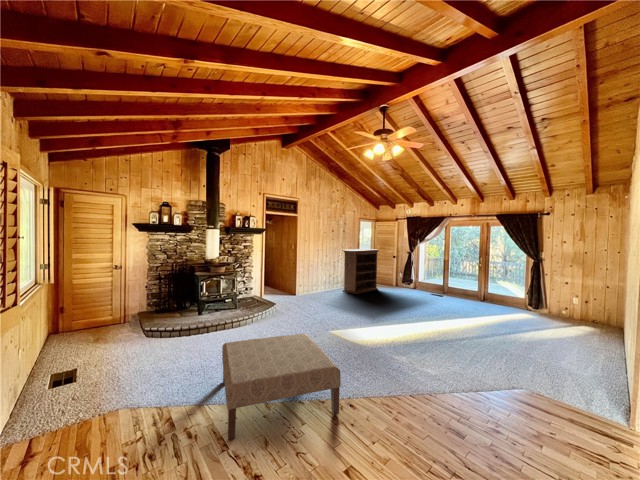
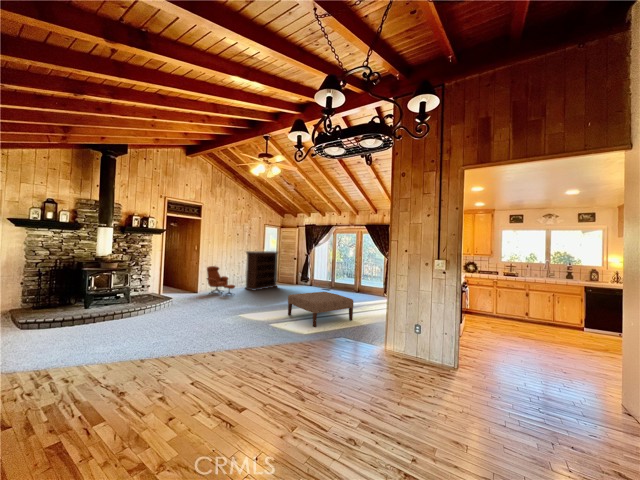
lounge chair: none [305,267,336,301] -> present [207,266,235,295]
ottoman: present [222,334,341,440] -> present [288,292,353,327]

